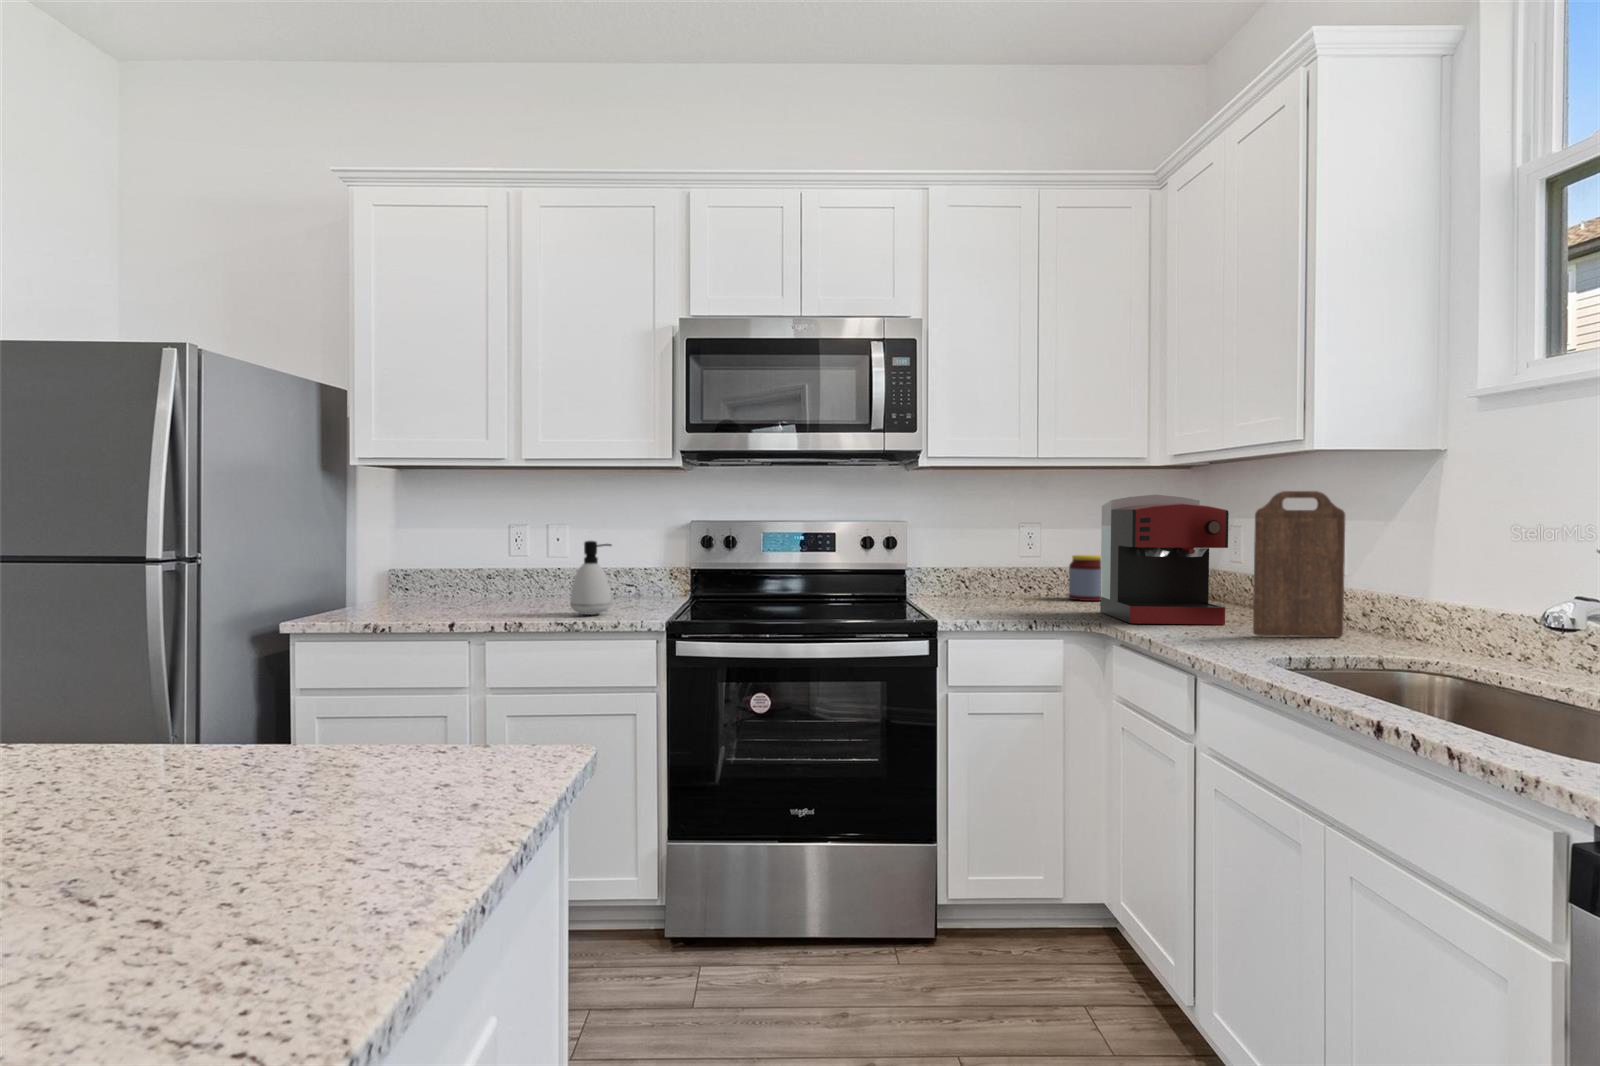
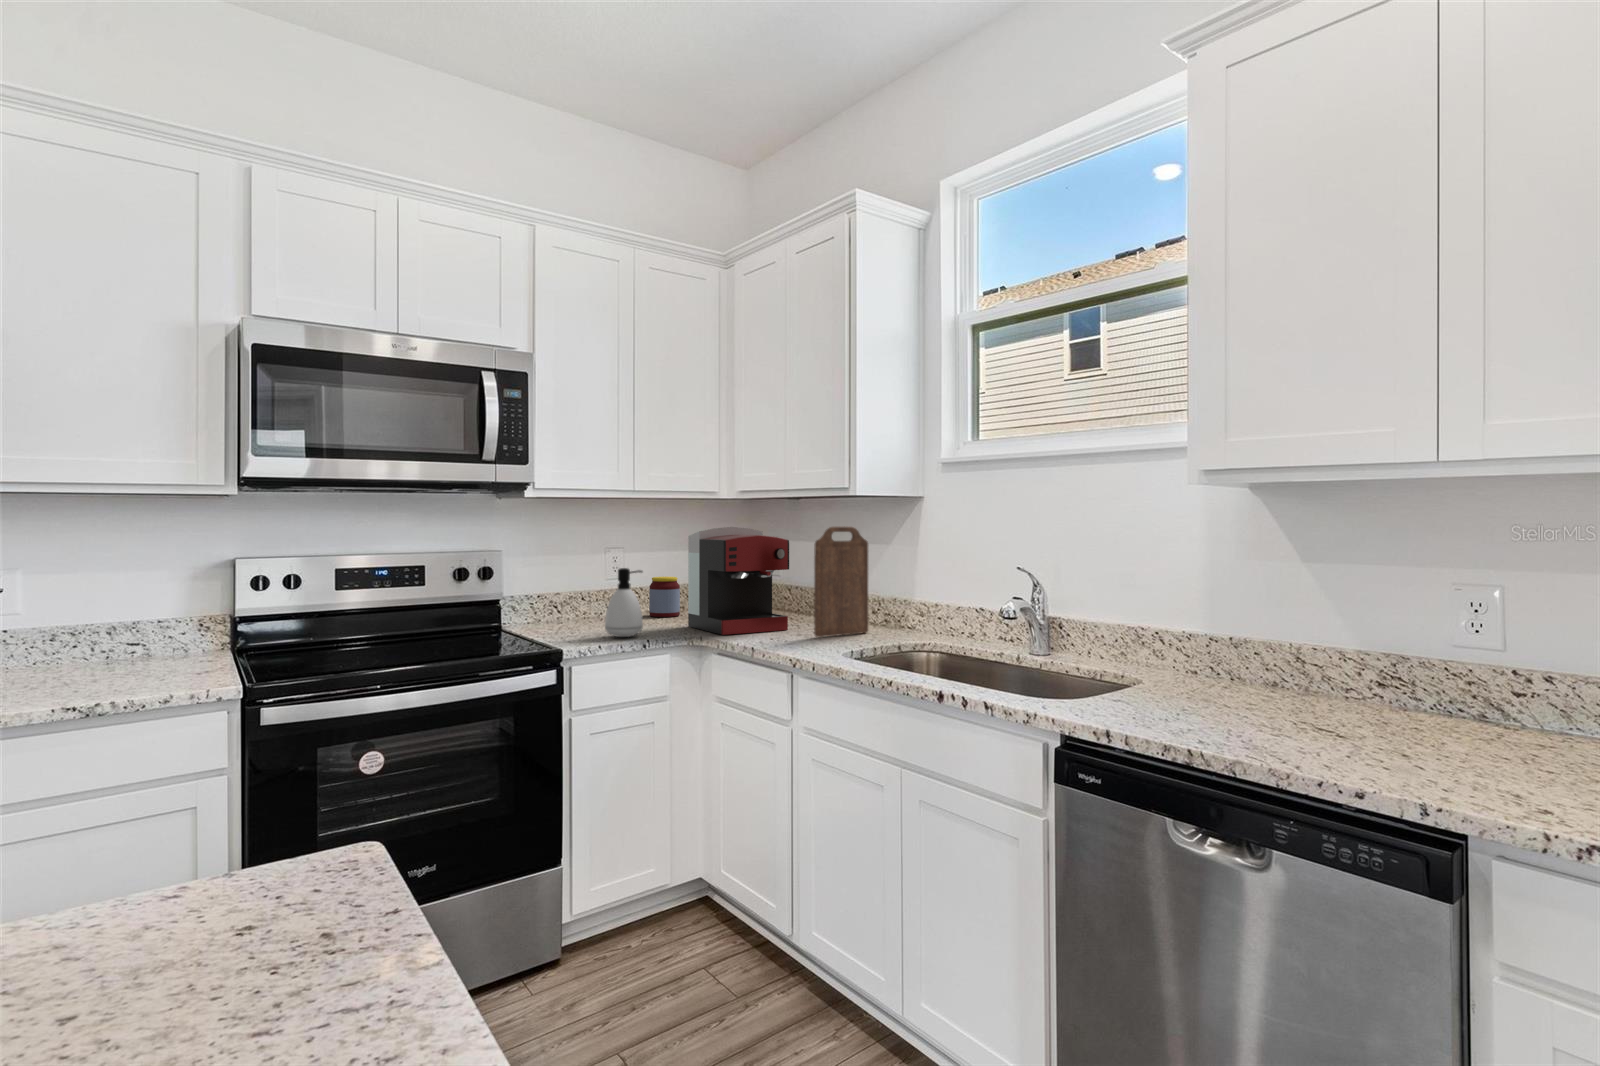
soap dispenser: present [570,541,611,615] -> present [605,568,643,637]

